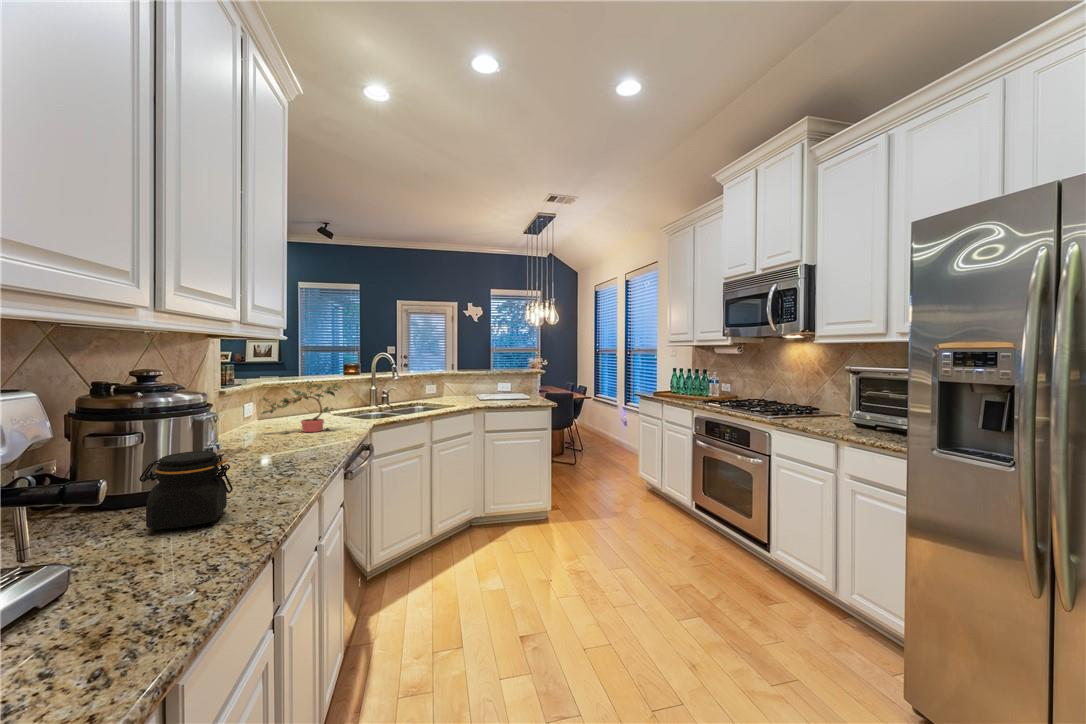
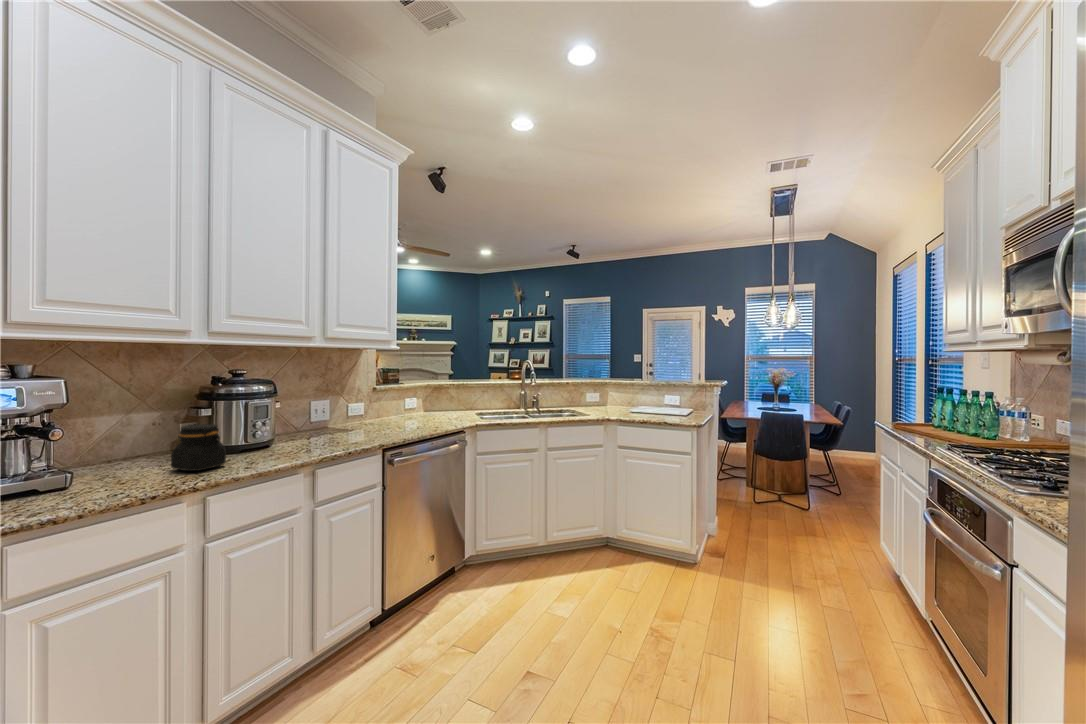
potted plant: present [262,382,342,433] -> none [393,384,446,425]

